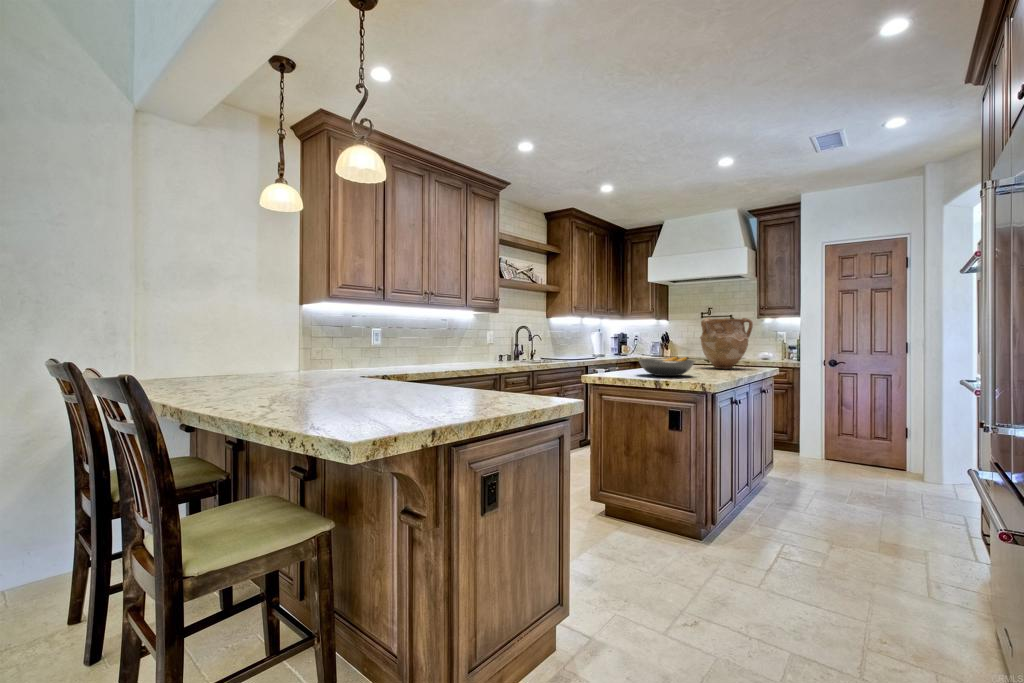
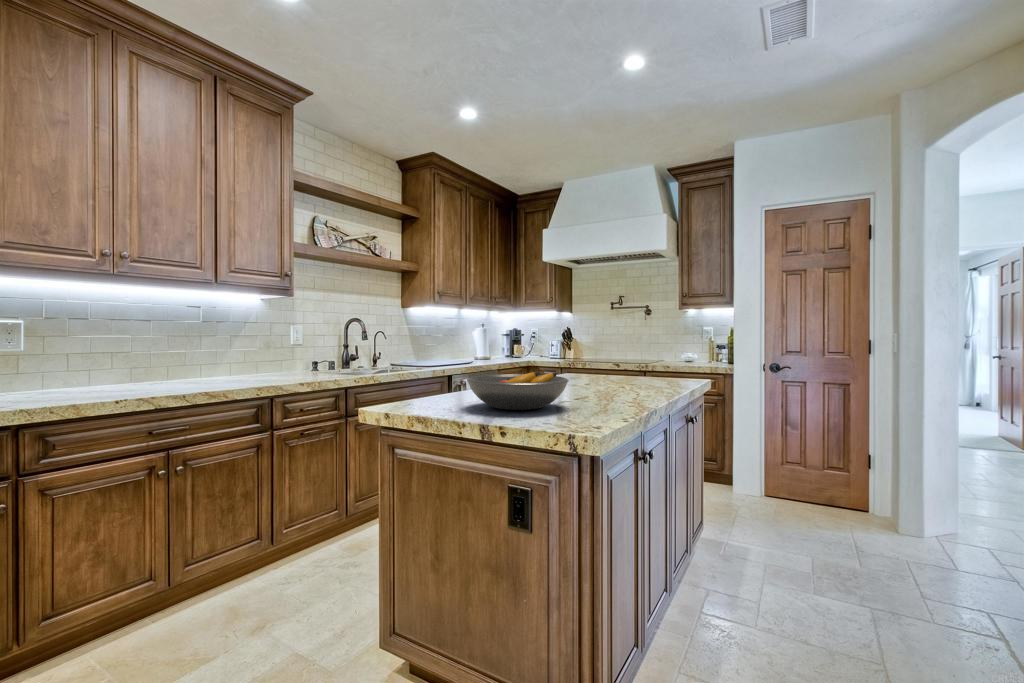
vase: present [700,318,753,369] -> none [593,303,672,385]

